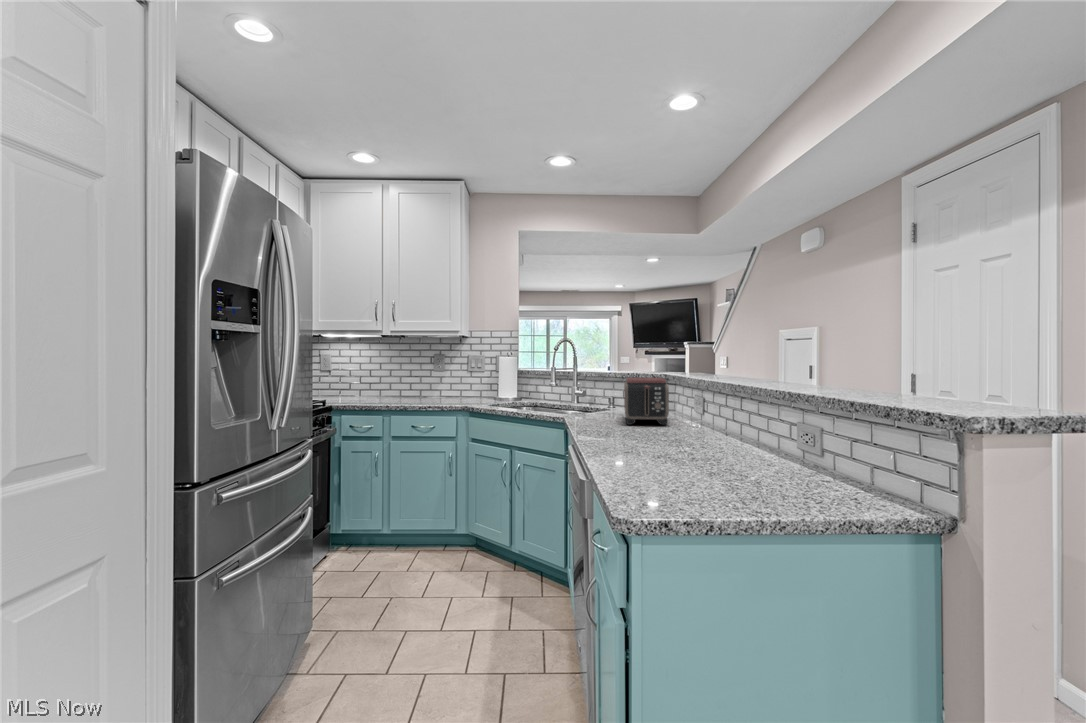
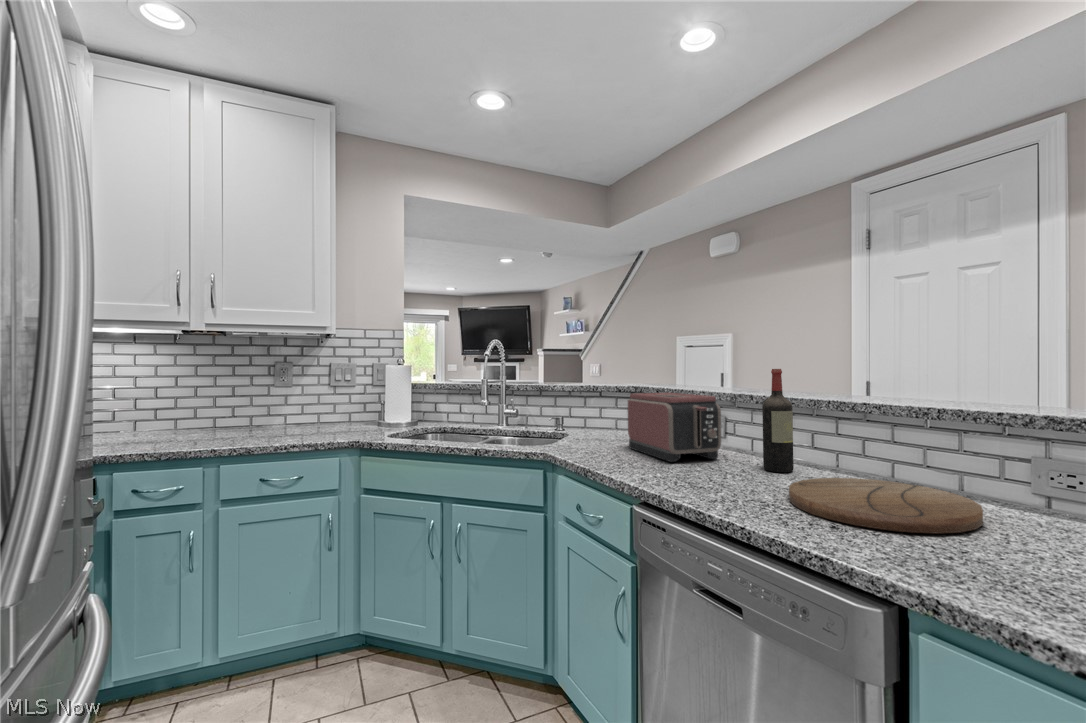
wine bottle: none [679,359,700,433] -> present [762,369,794,472]
cutting board: none [633,434,741,458] -> present [789,478,983,533]

